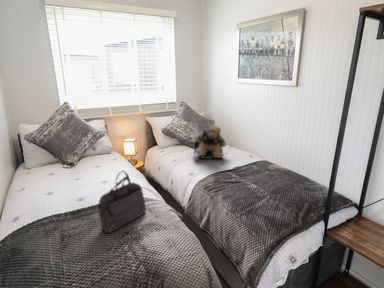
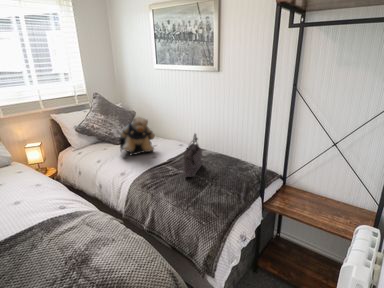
handbag: present [98,173,146,232] -> present [184,134,203,177]

